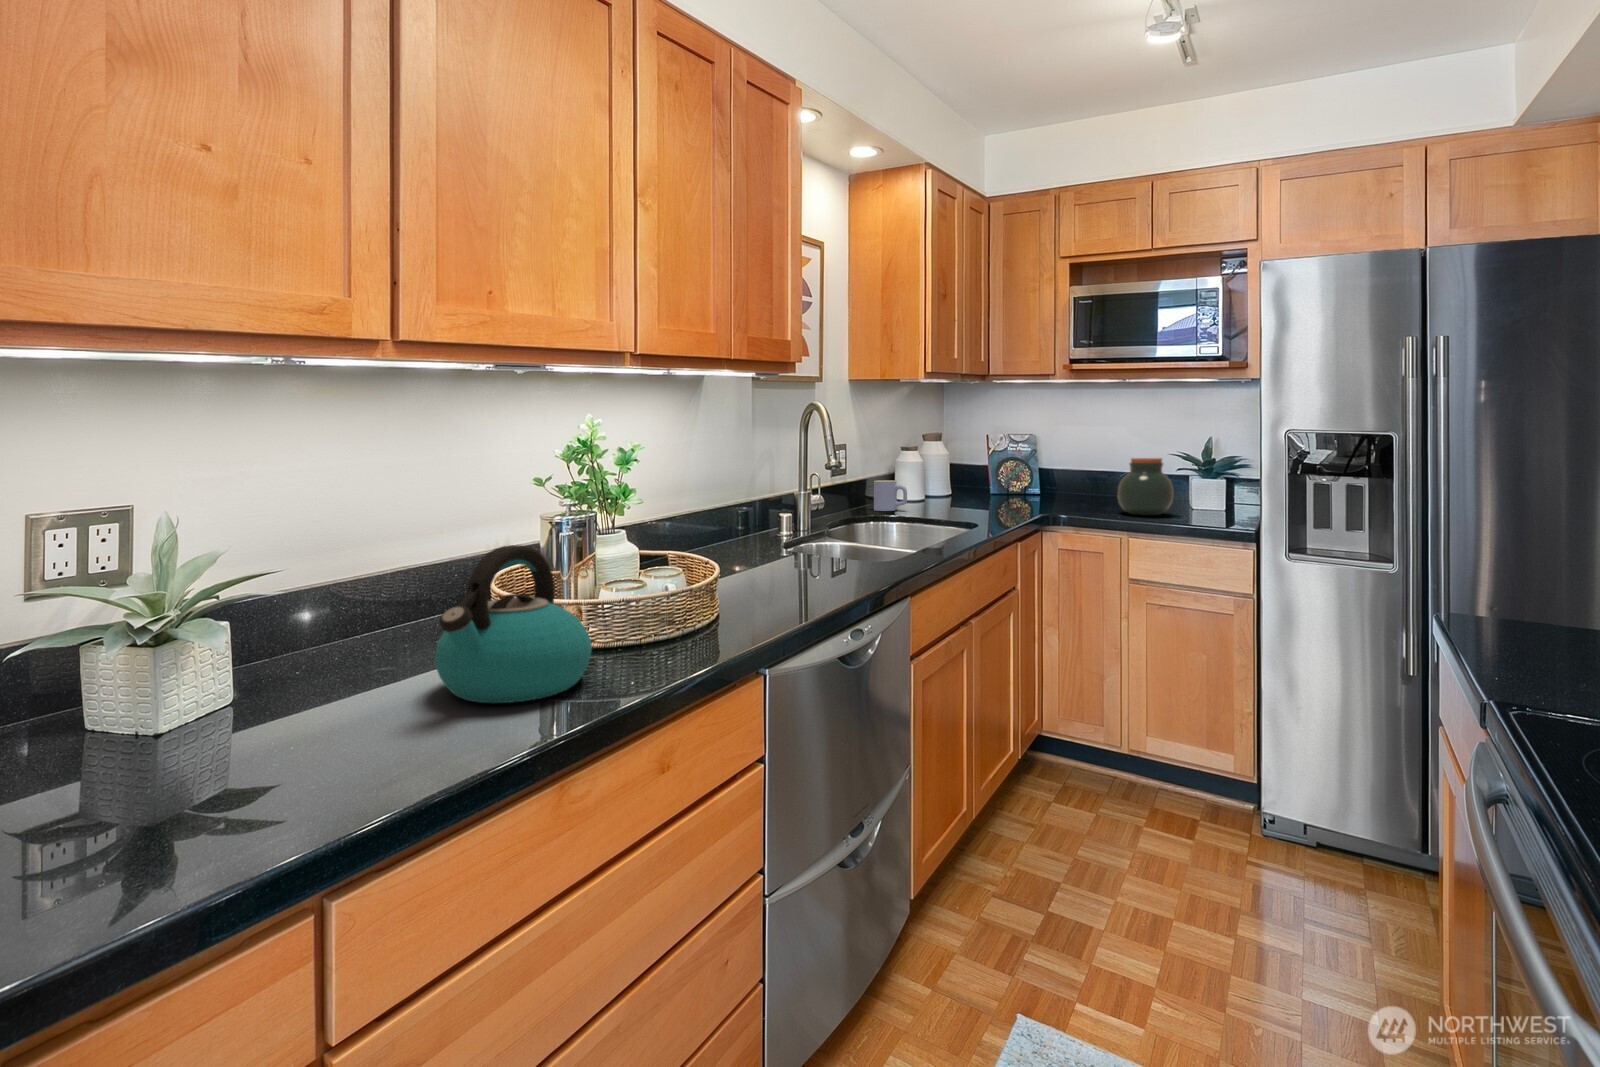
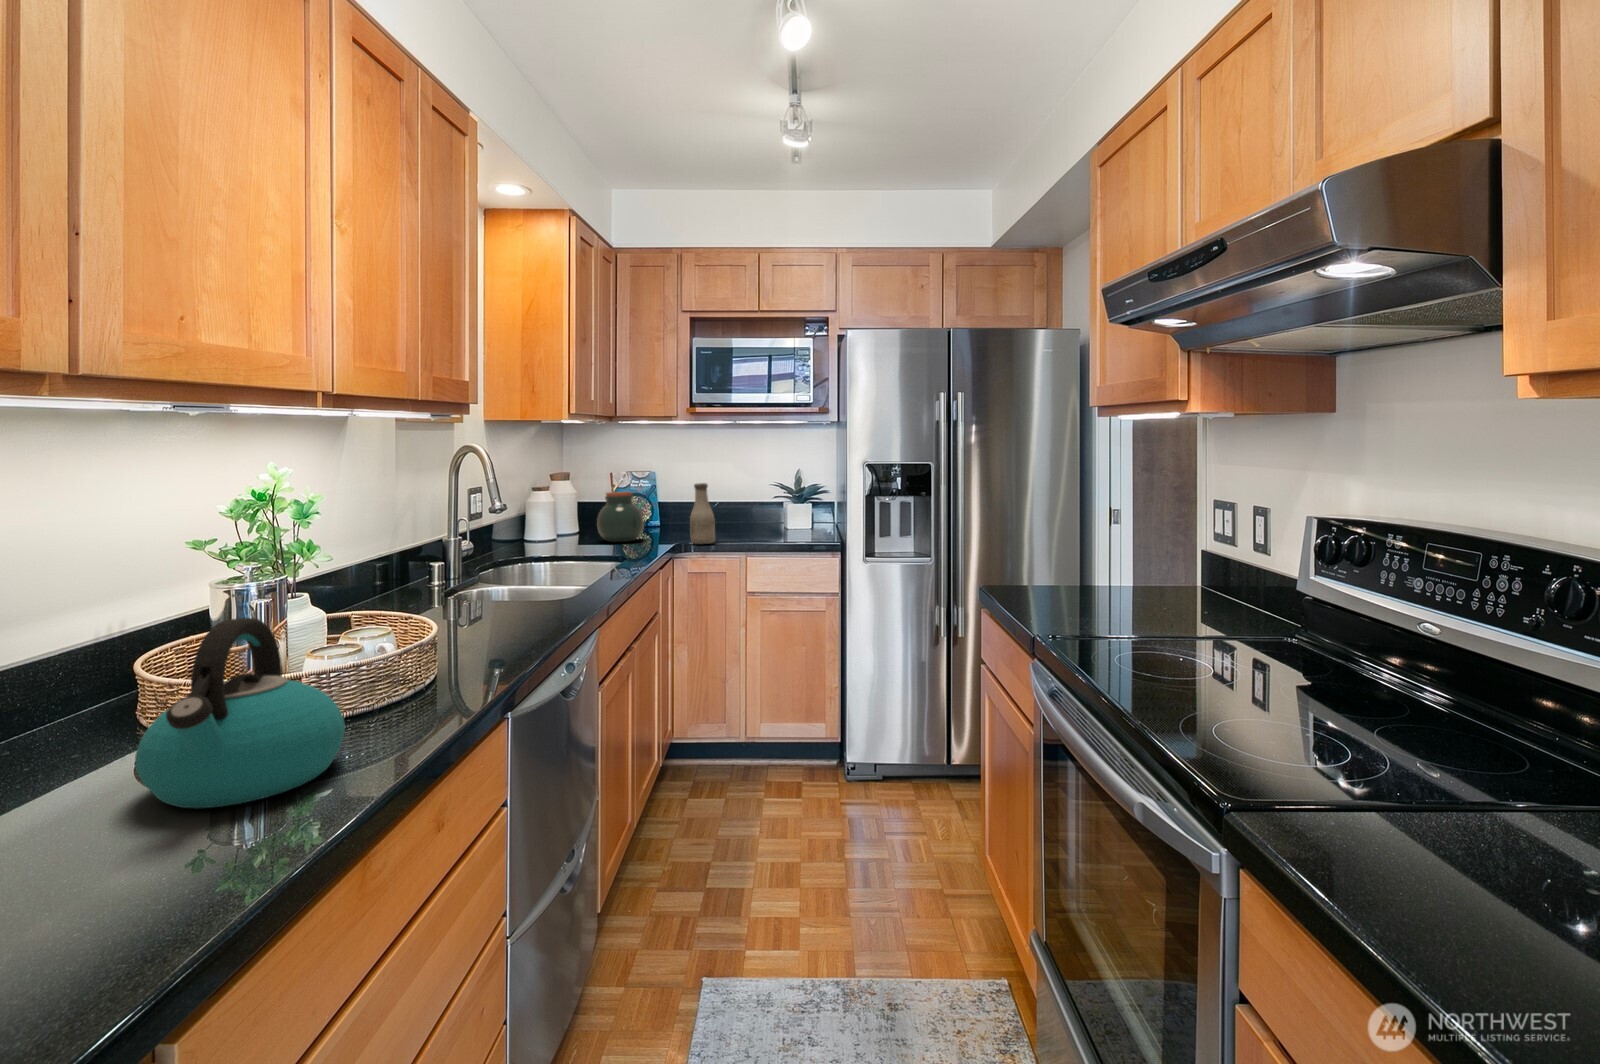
bottle: none [1063,448,1093,518] -> present [690,483,715,544]
jar: present [1118,458,1173,515] -> present [597,492,644,542]
mug: present [874,480,907,511] -> none [512,521,548,552]

